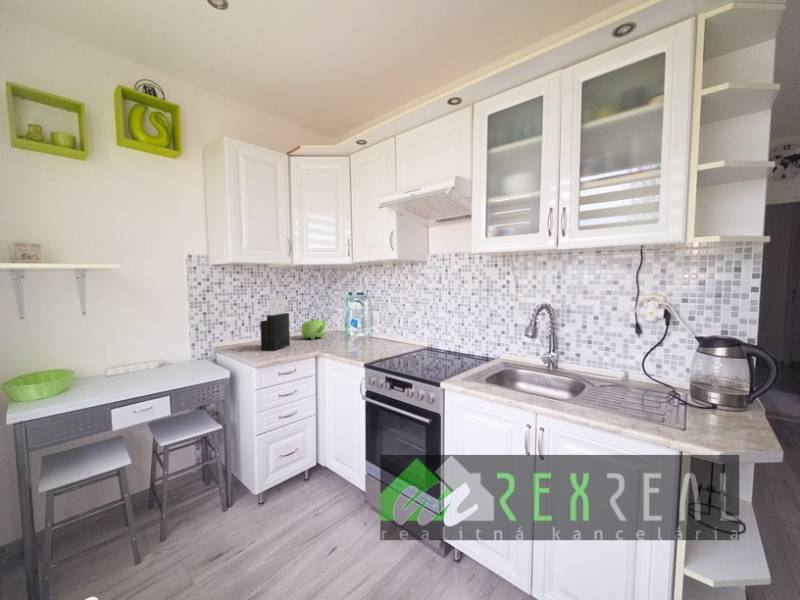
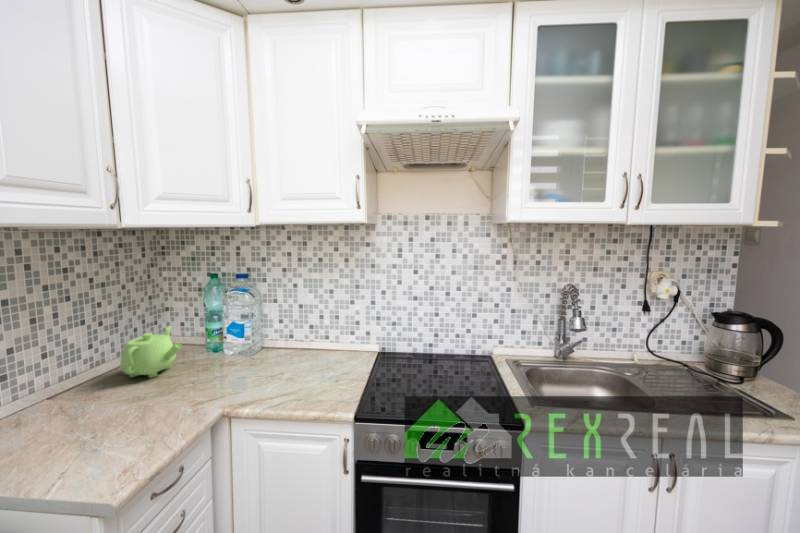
knife block: present [260,297,290,350] -> none [36,306,117,450]

